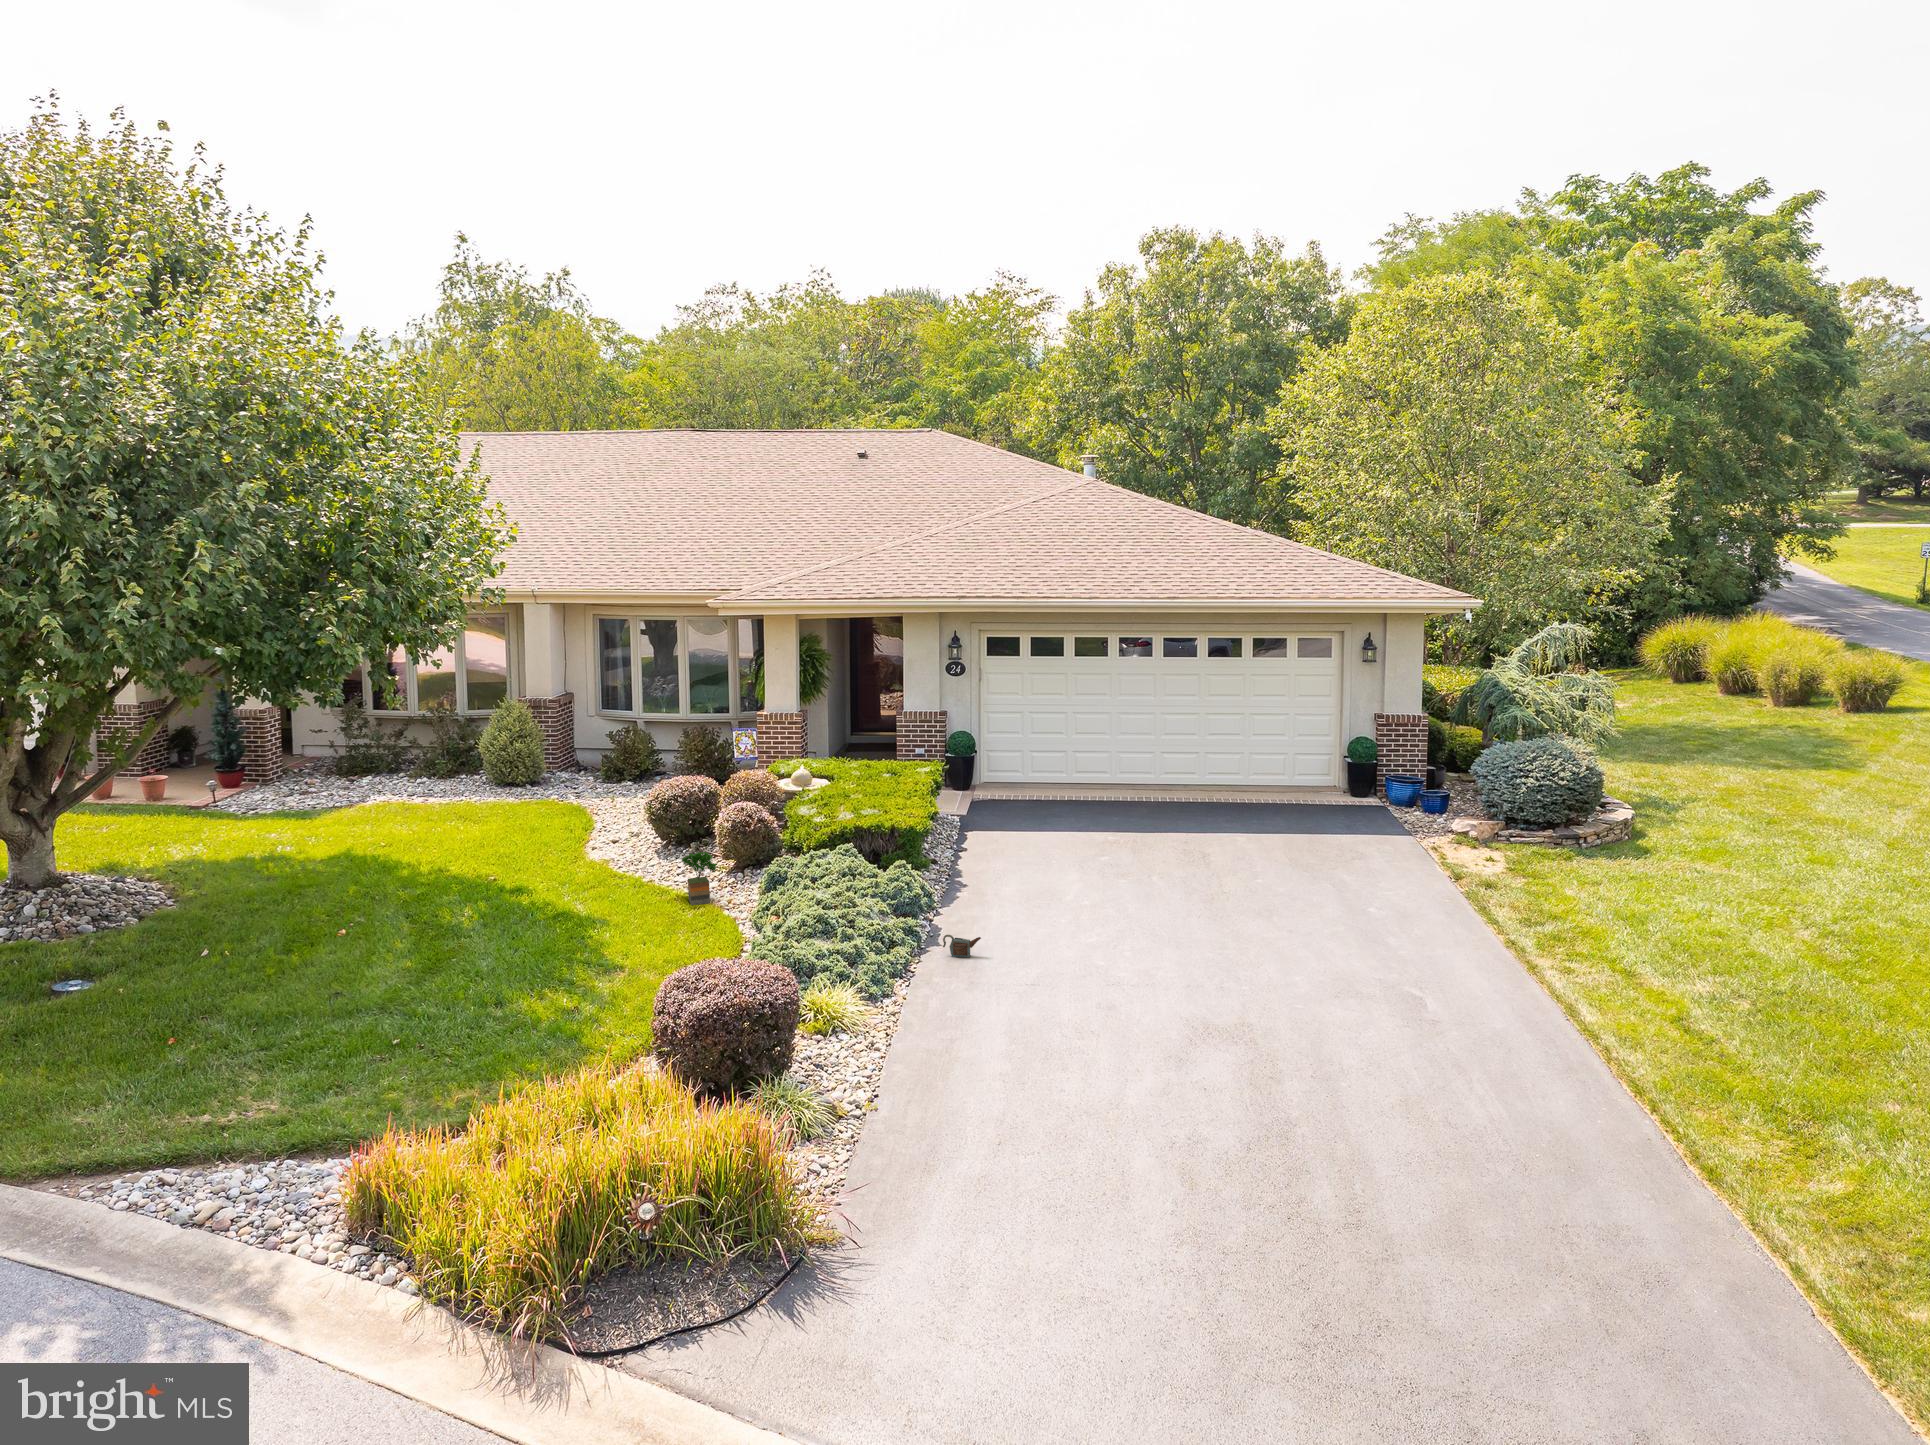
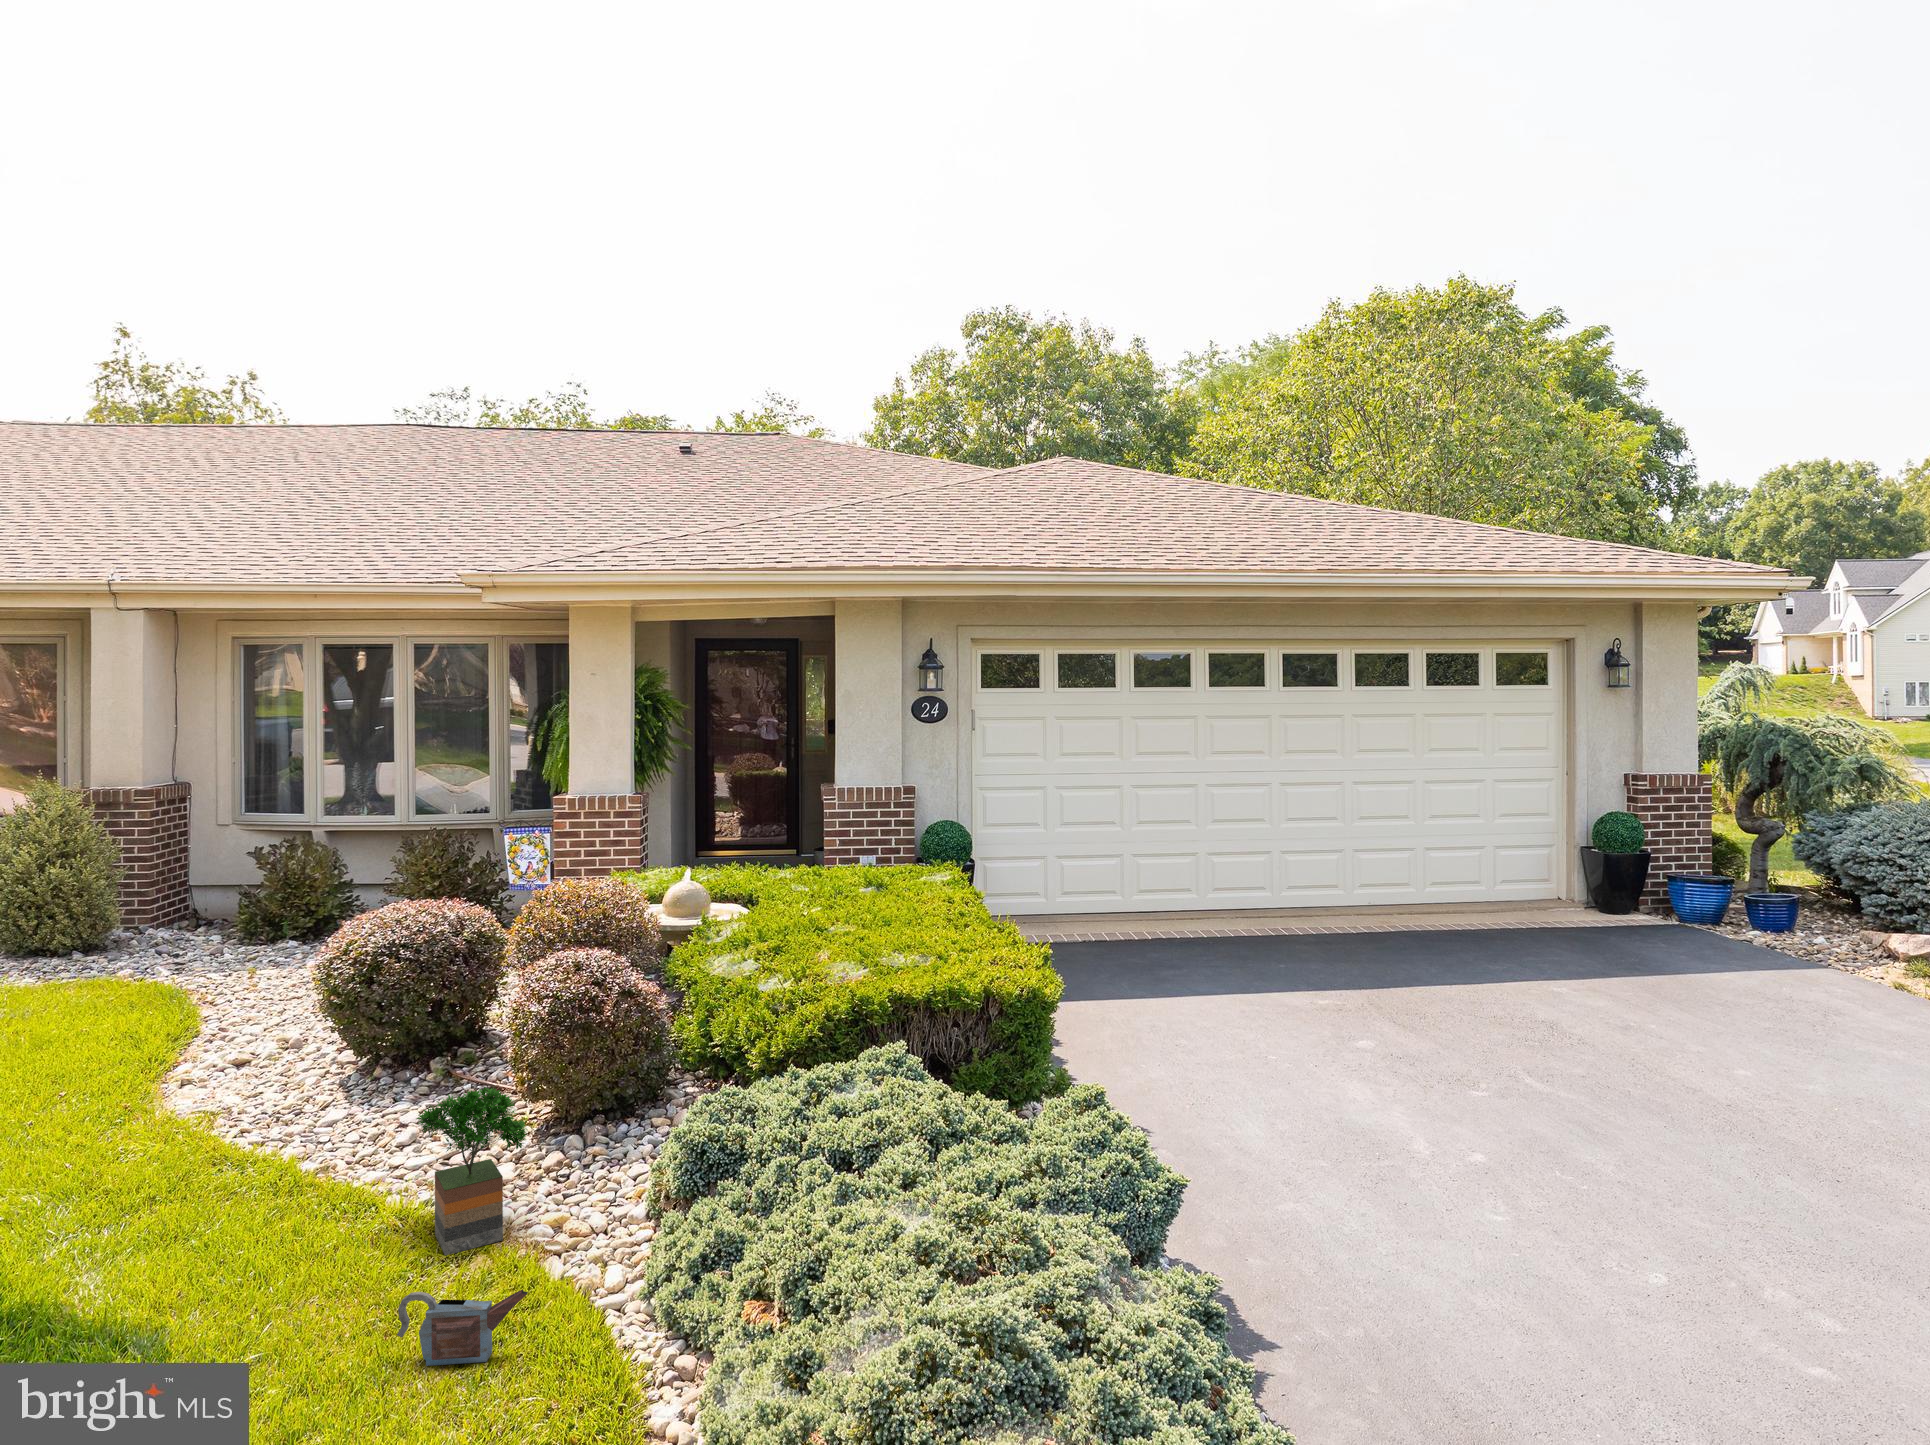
watering can: present [943,935,981,957] -> present [397,1290,528,1366]

